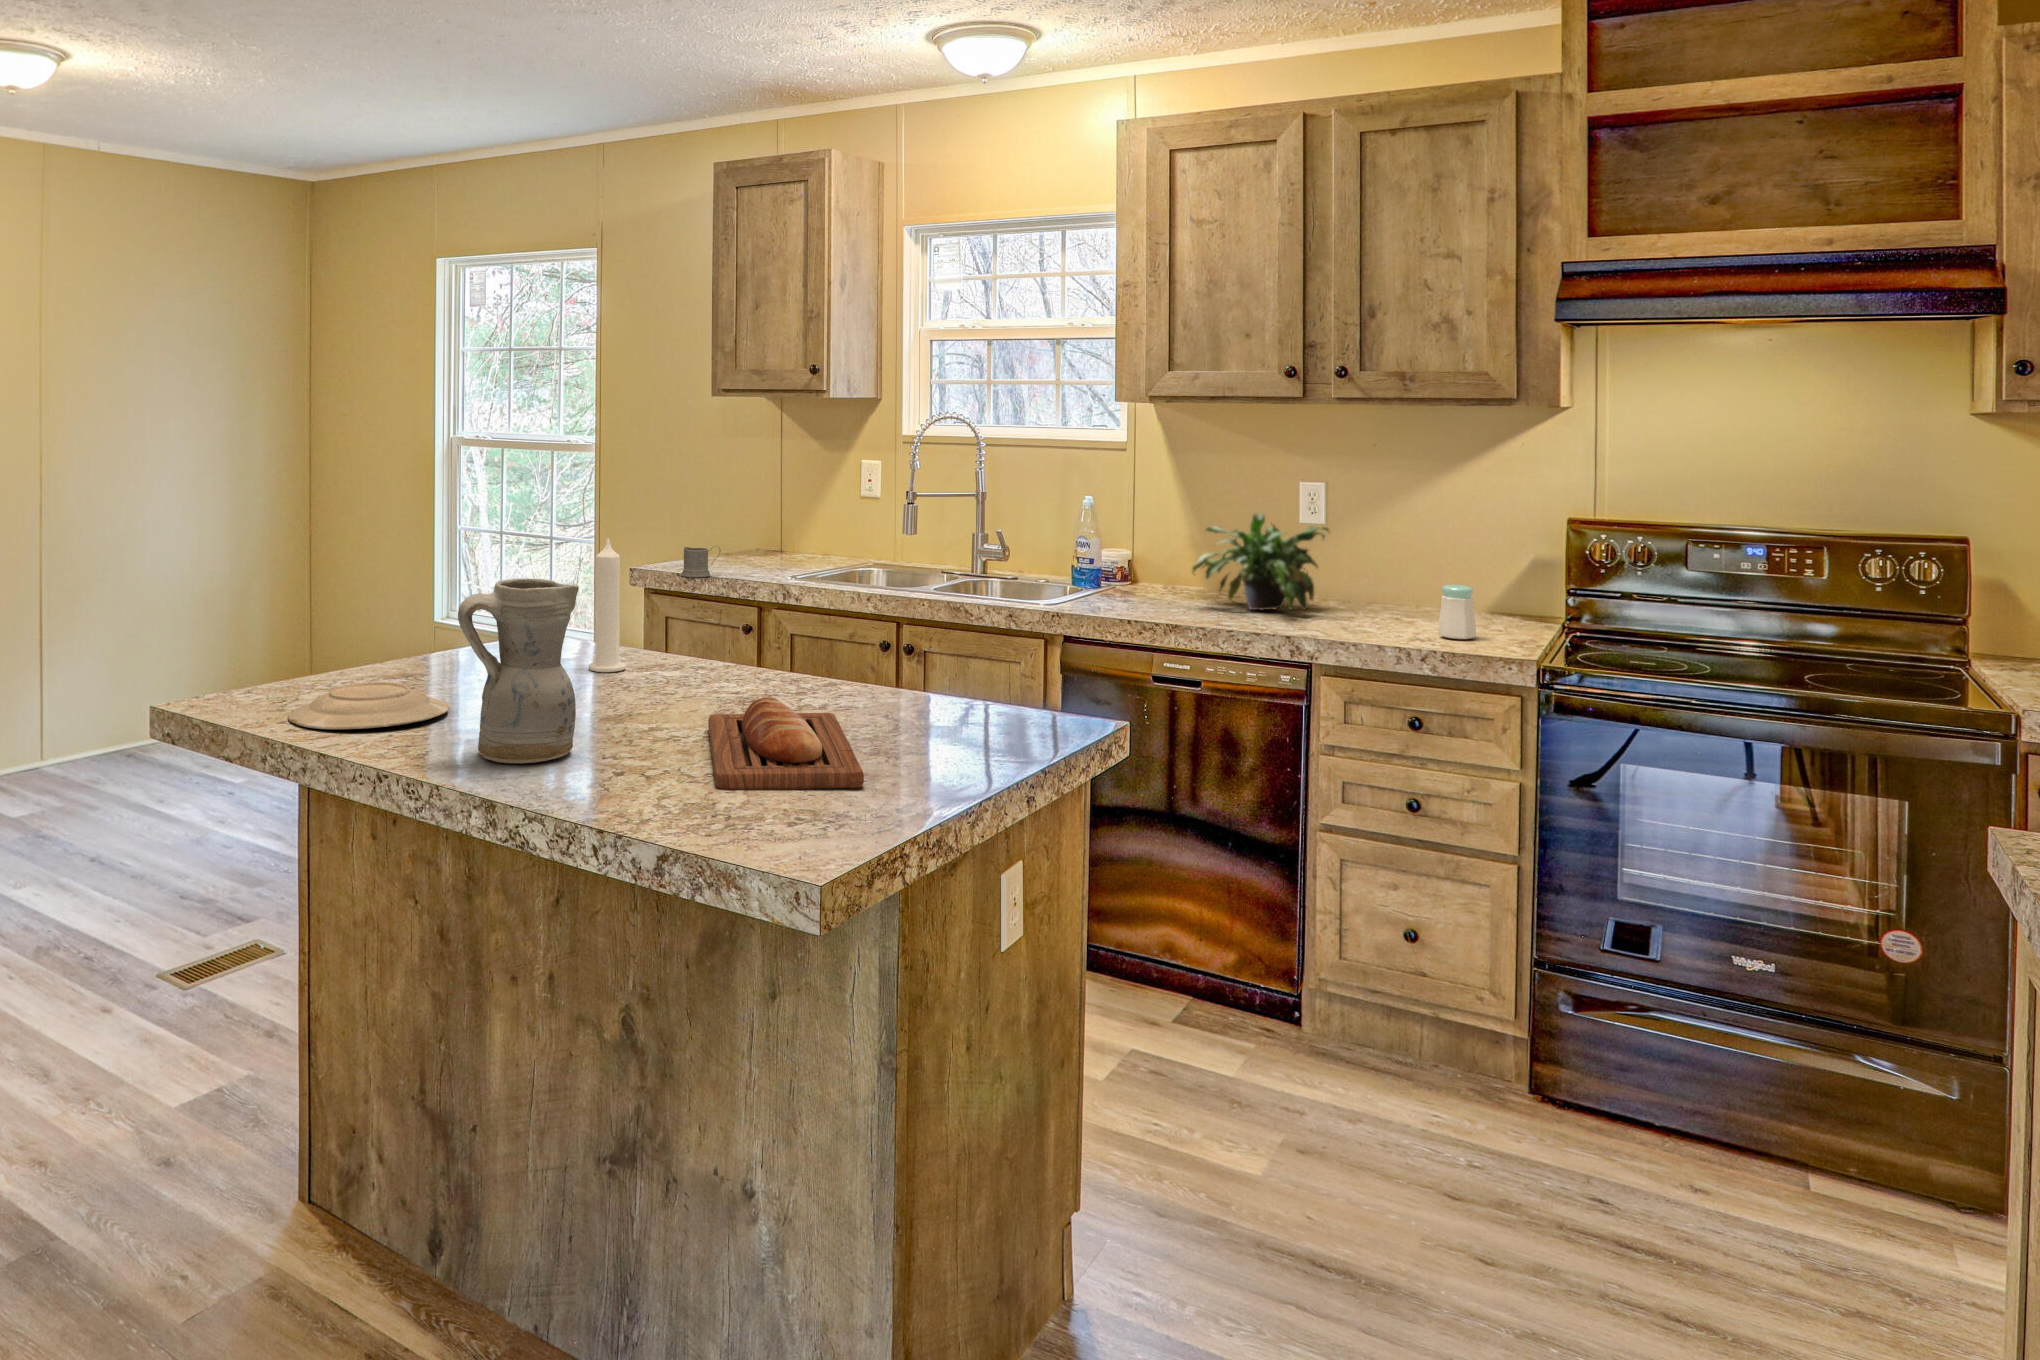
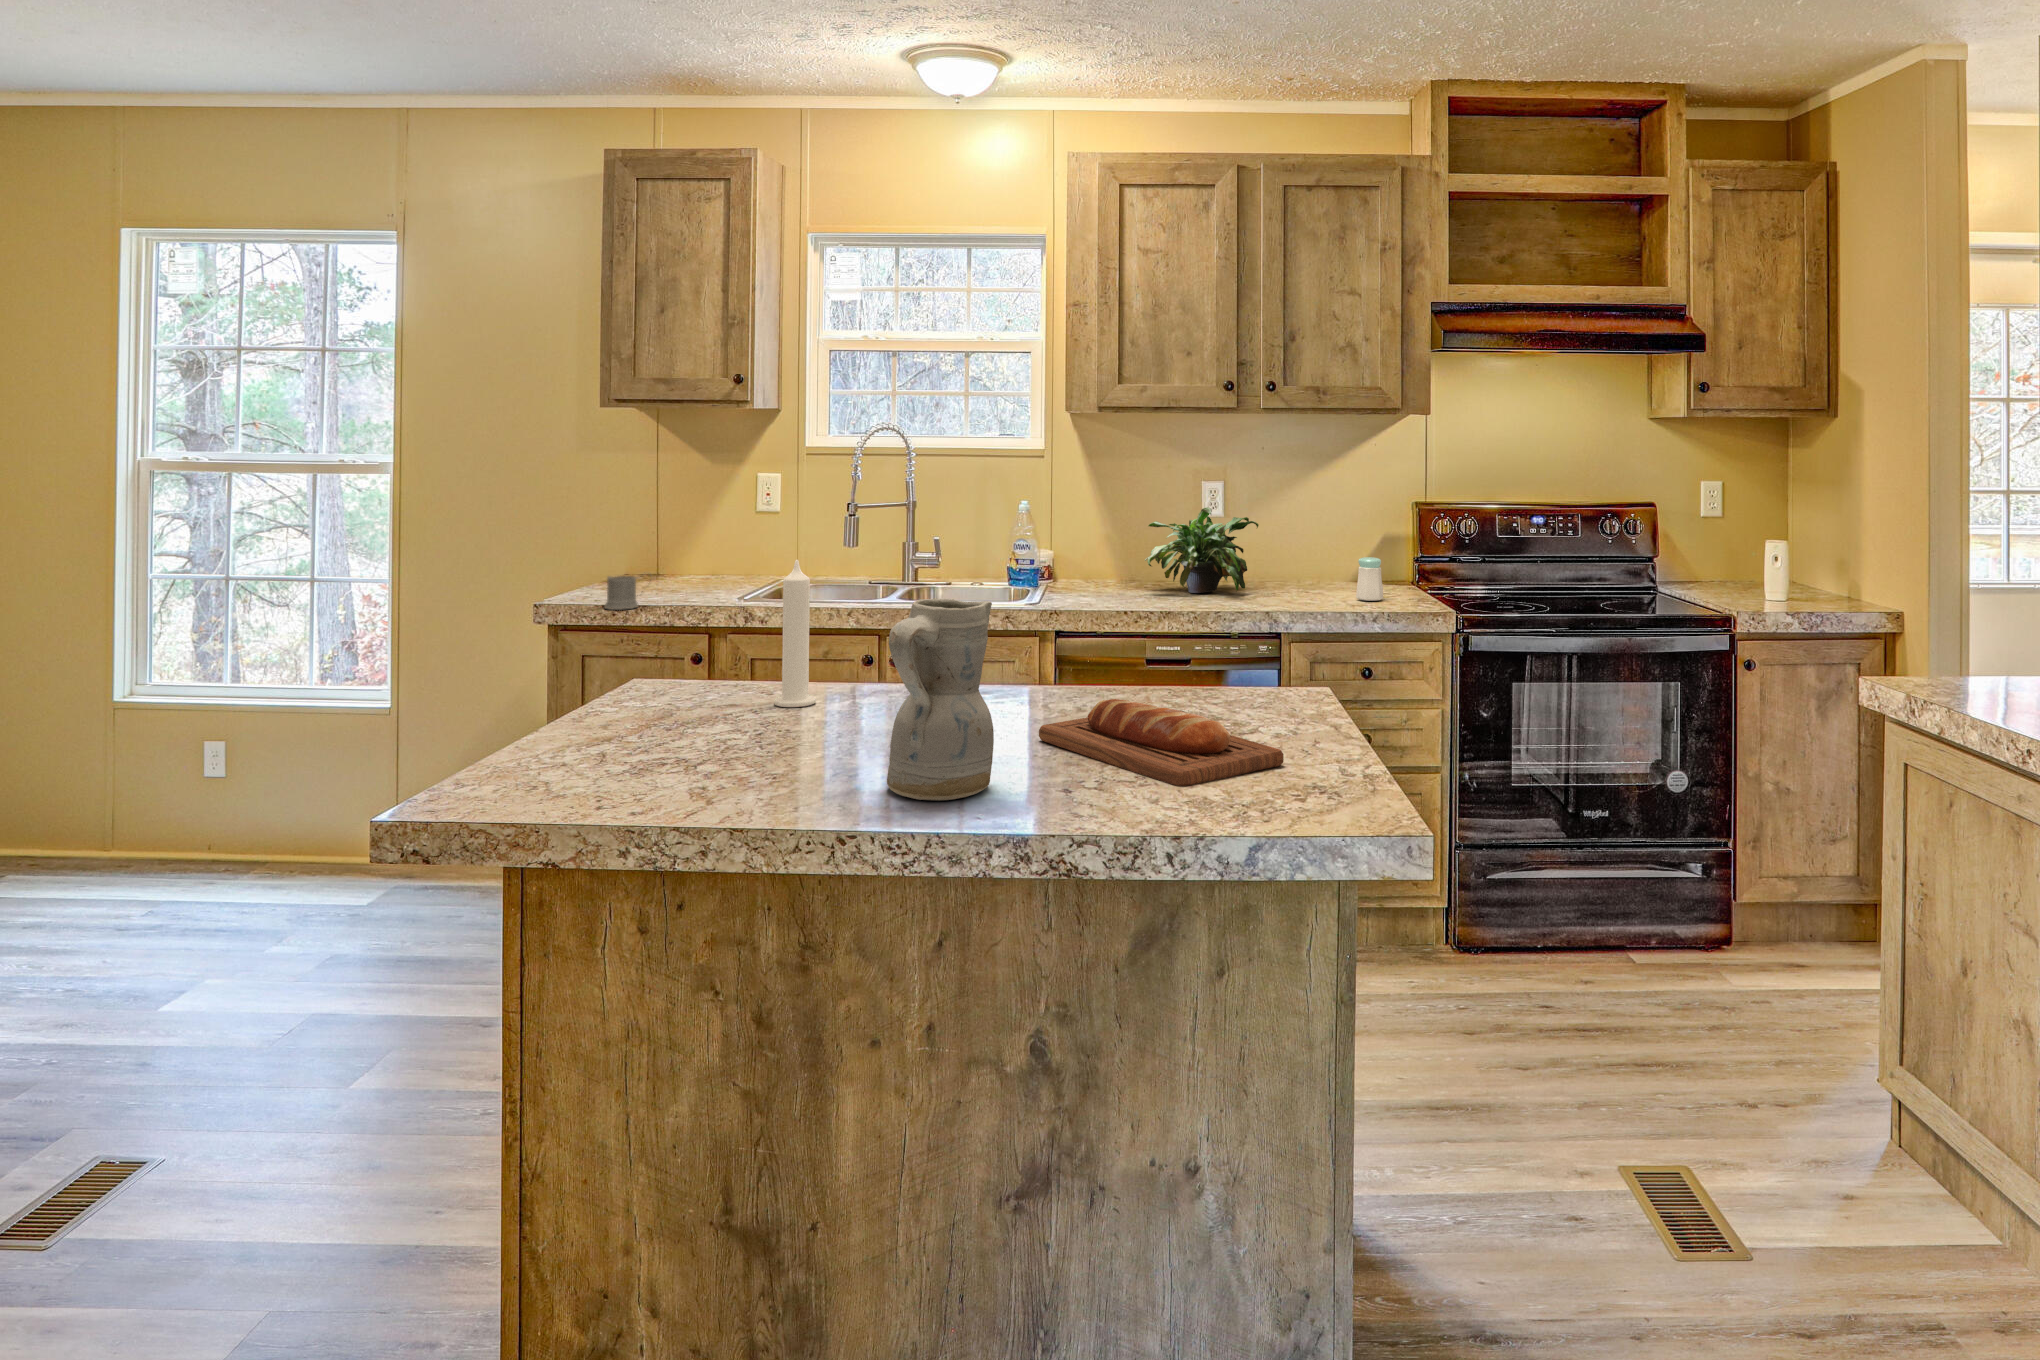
plate: present [288,682,449,730] -> none [570,742,766,805]

